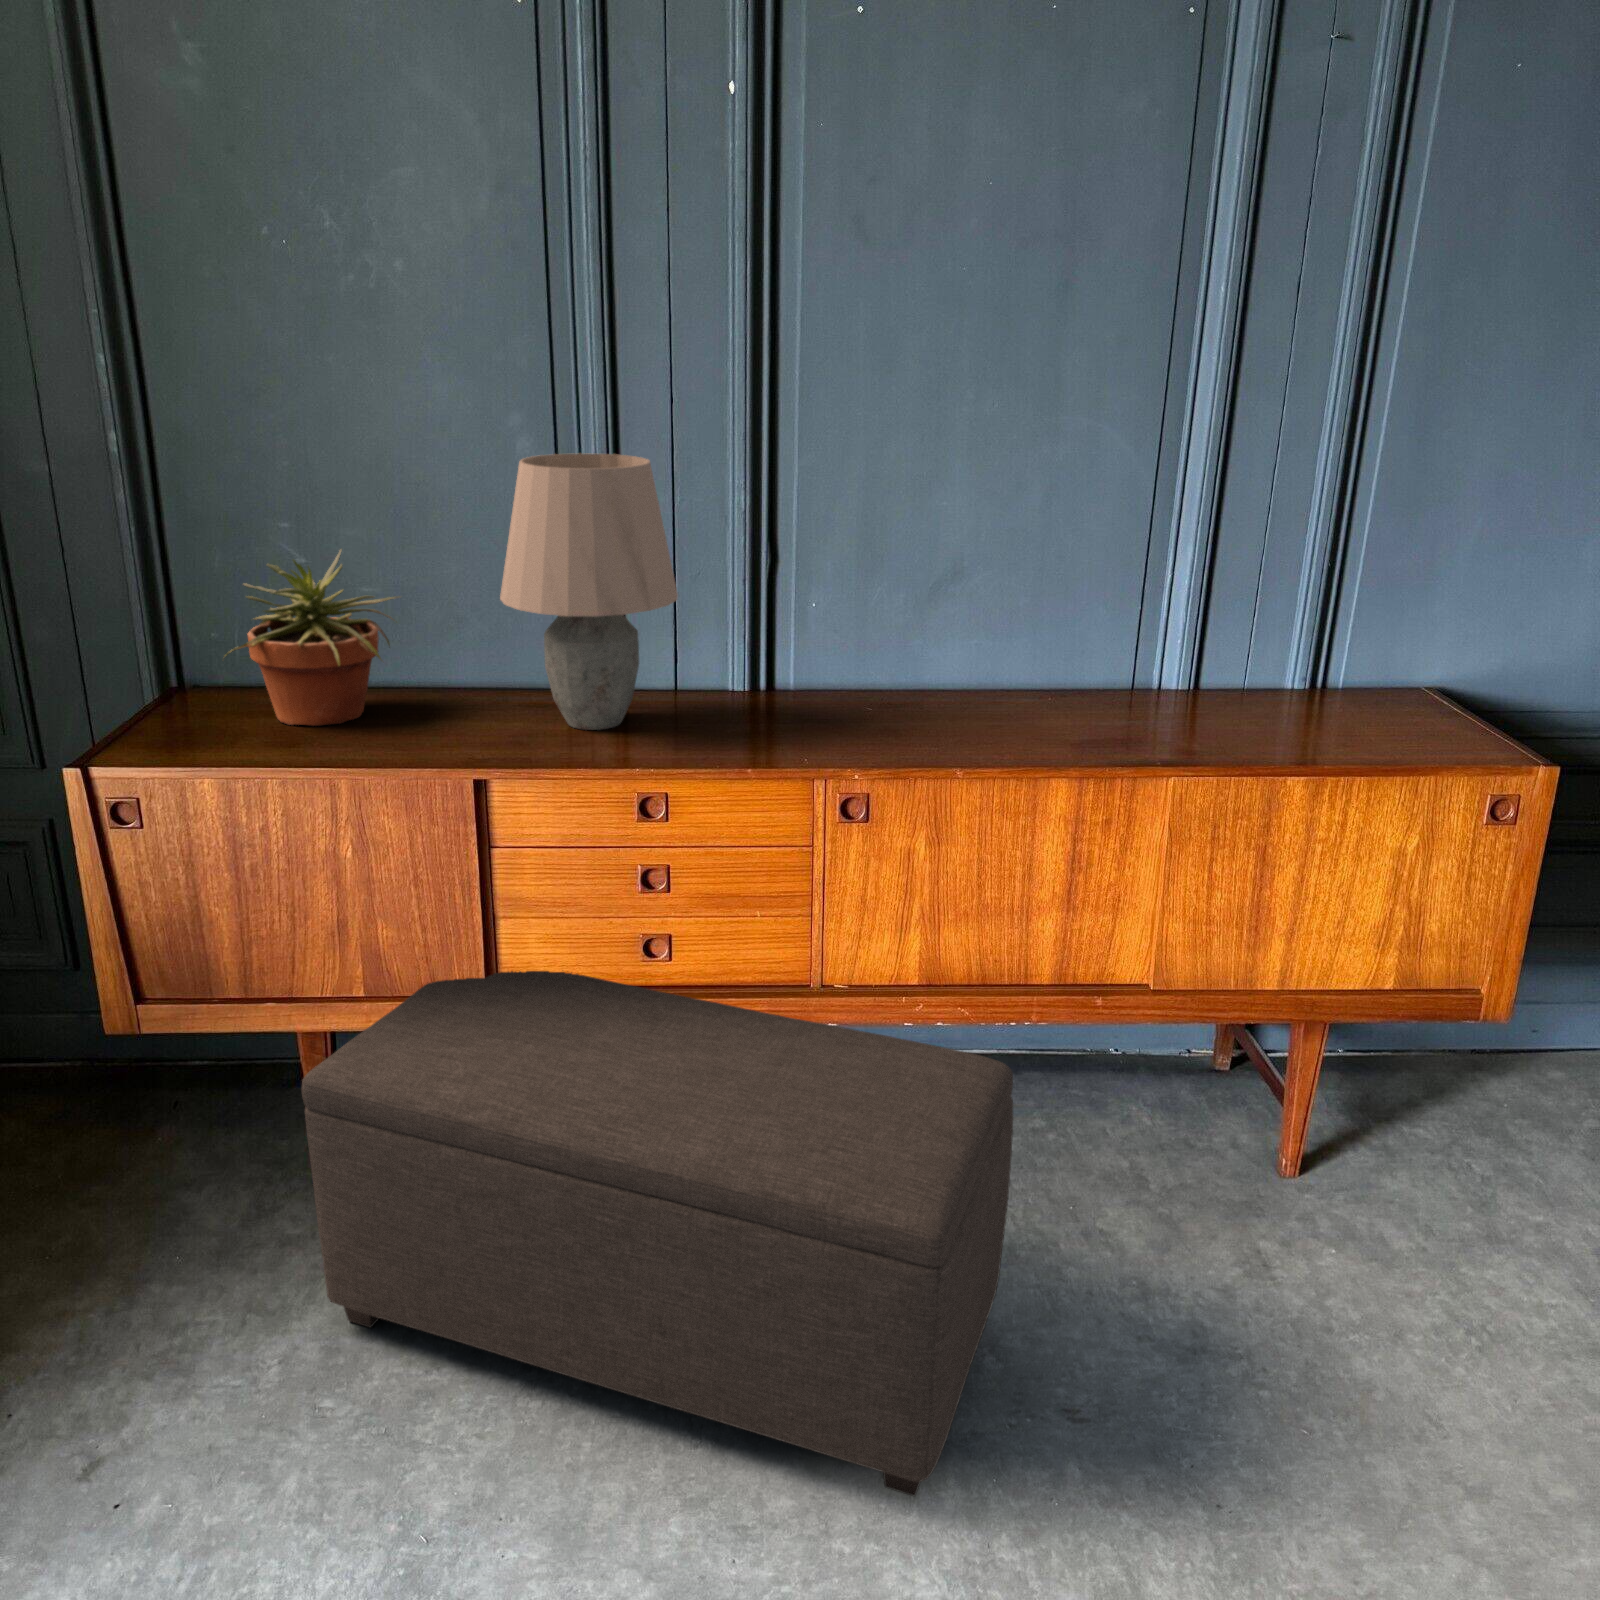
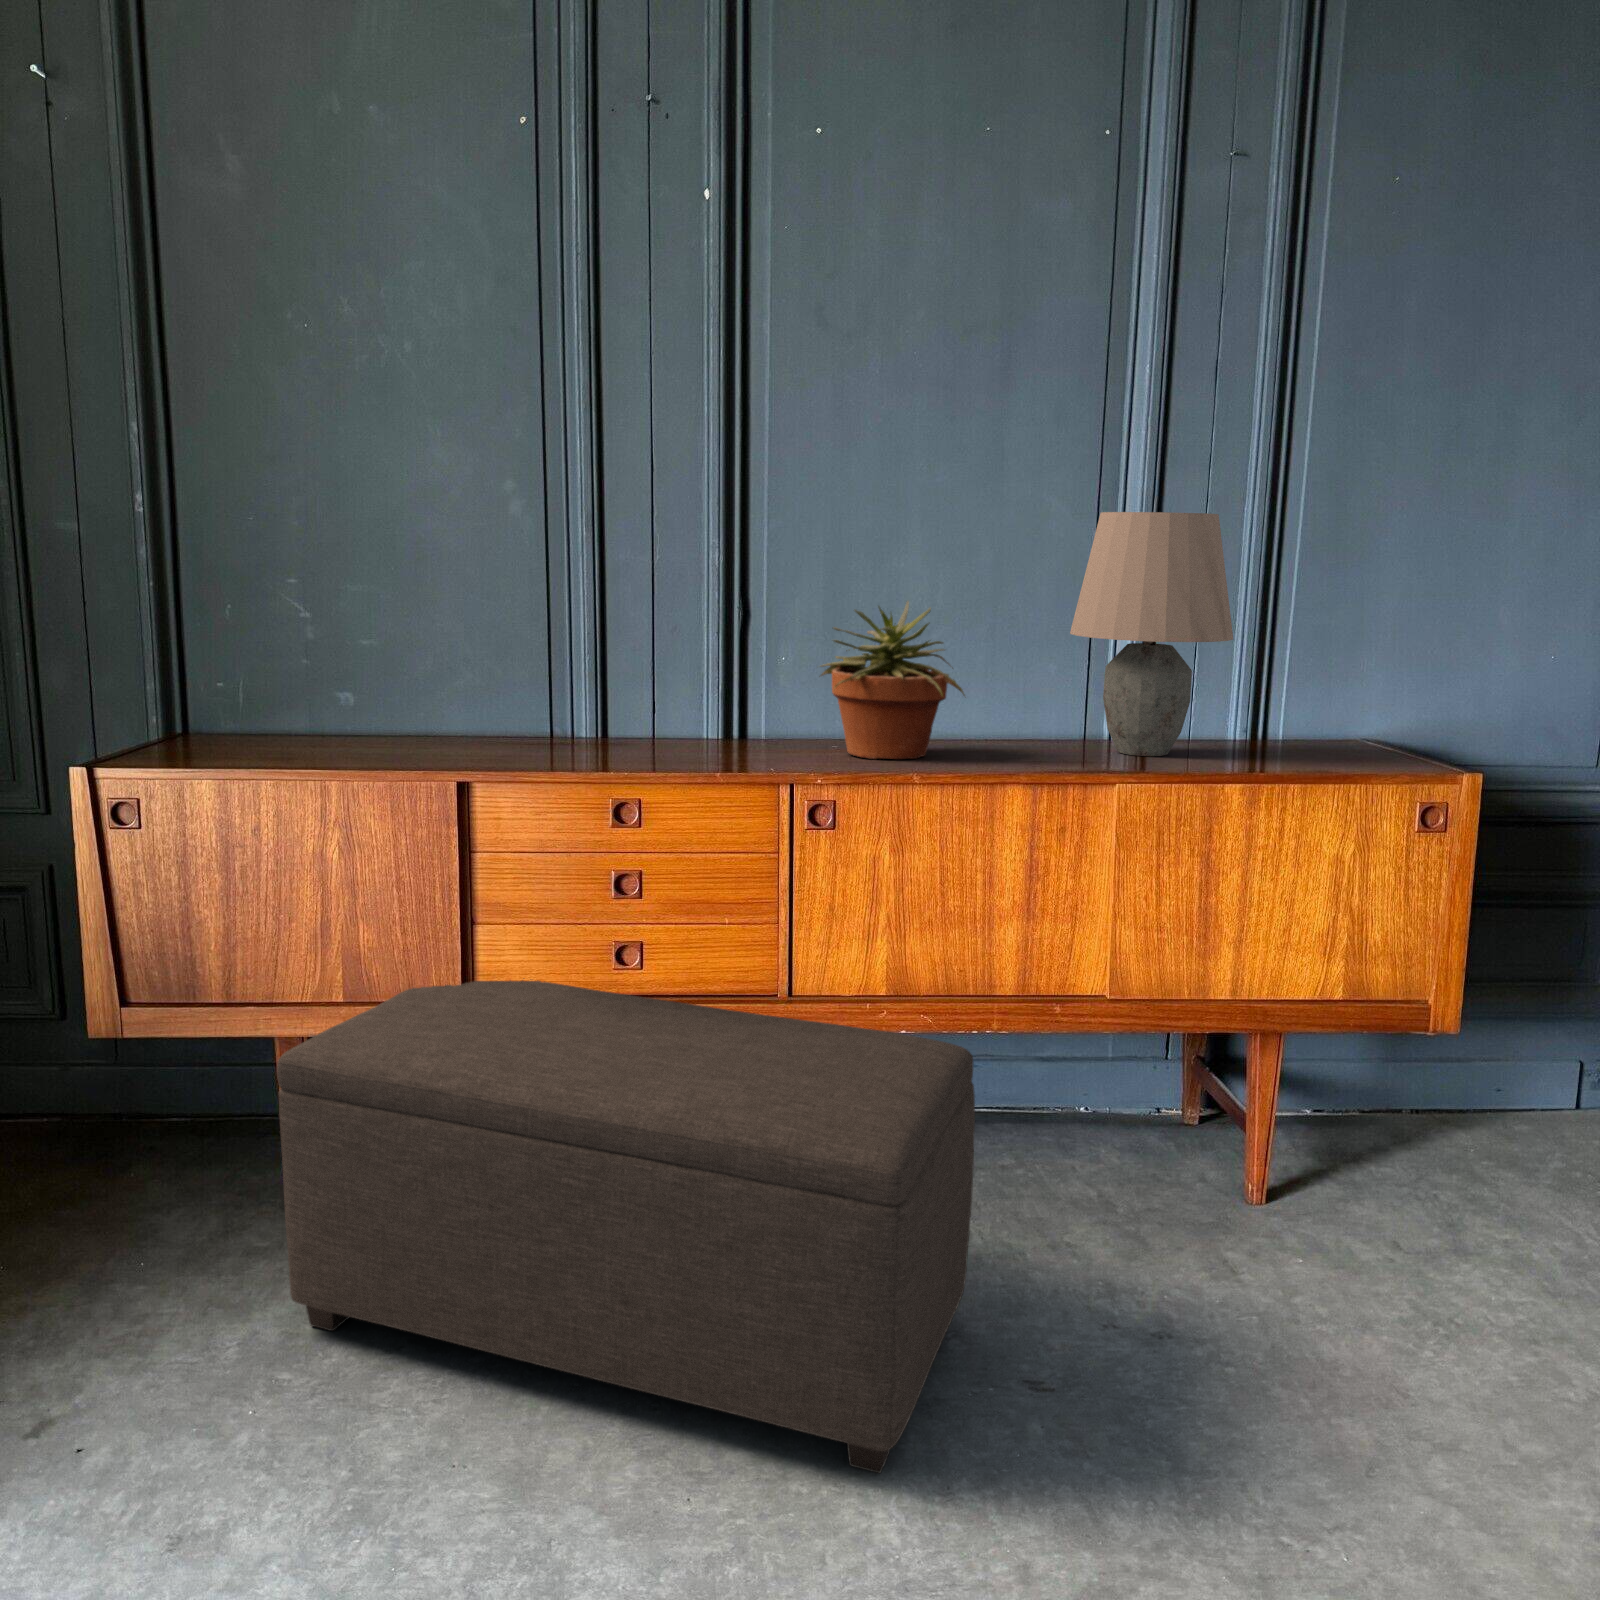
table lamp: present [500,453,678,730] -> present [1070,512,1233,756]
potted plant: present [225,550,399,726] -> present [821,601,964,759]

